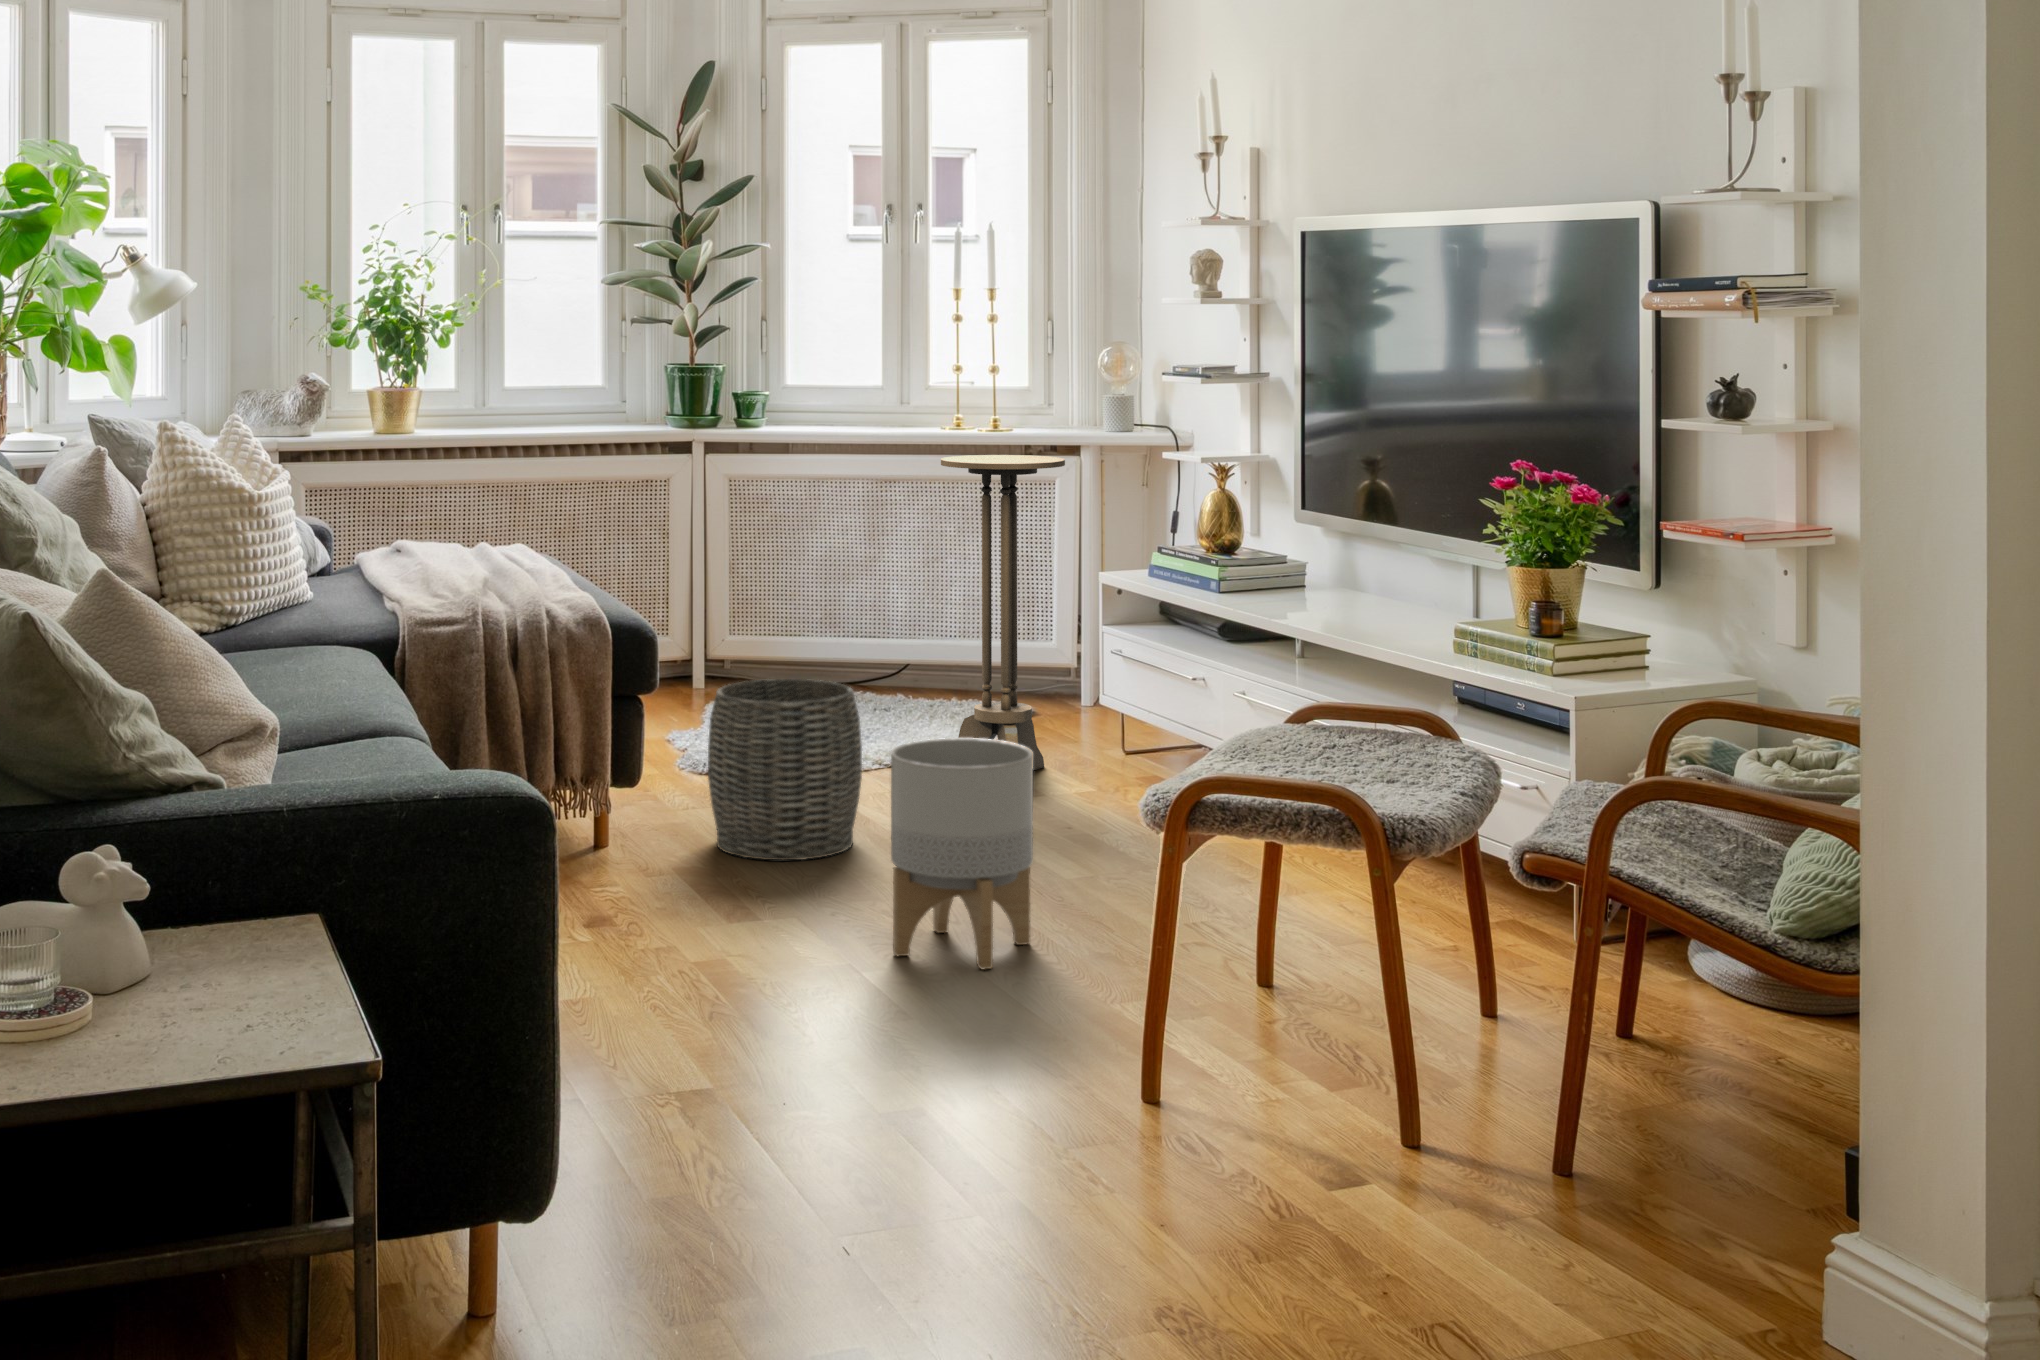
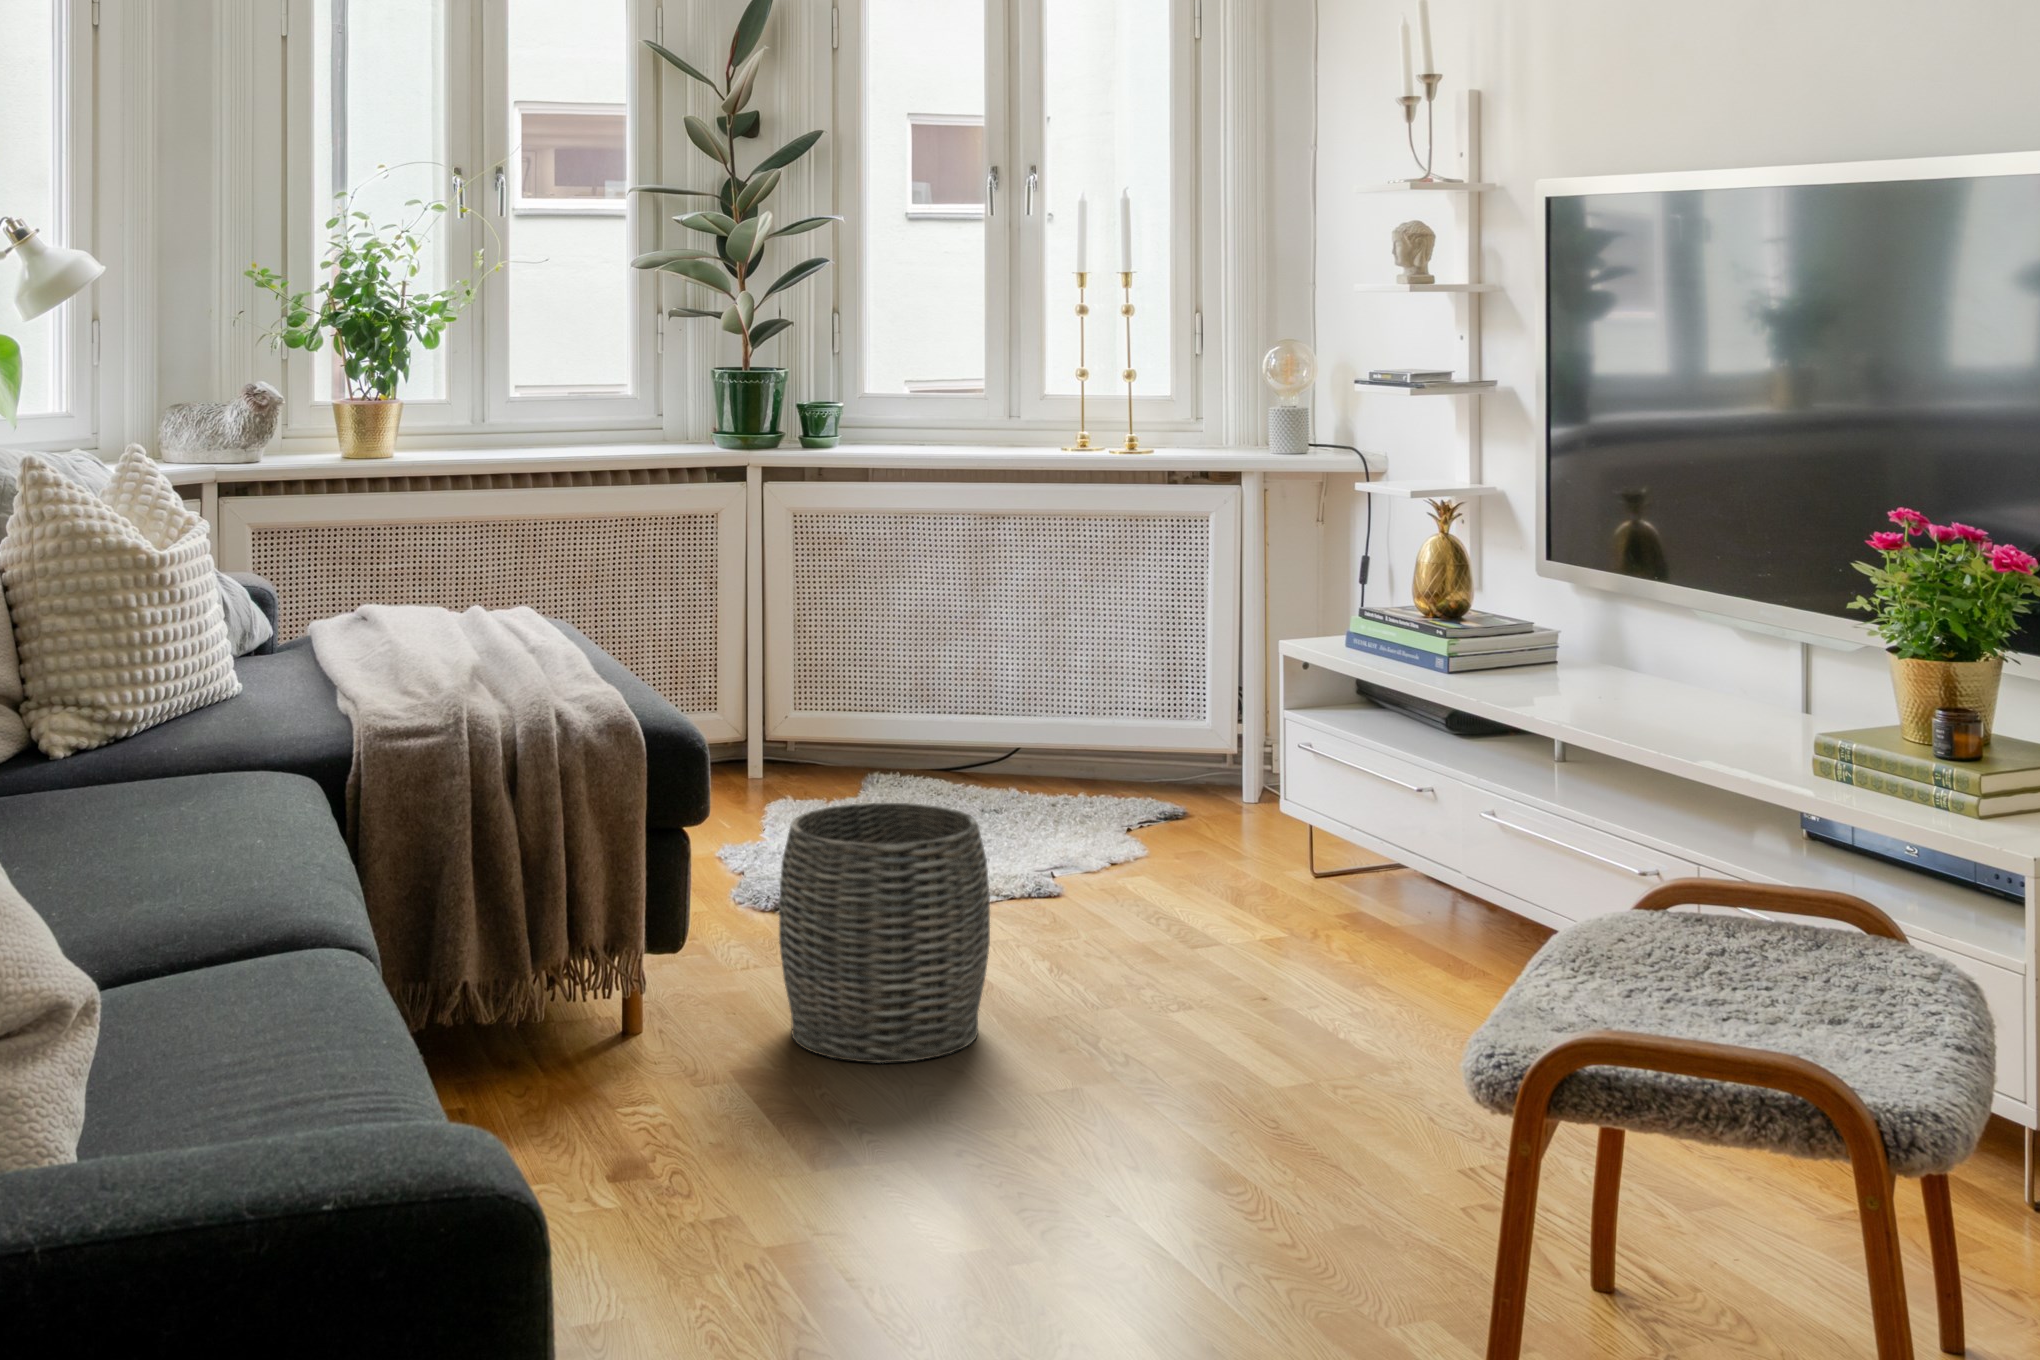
side table: present [941,455,1065,770] -> none [1083,492,1248,942]
planter: present [891,738,1033,969] -> none [1051,915,1258,1267]

